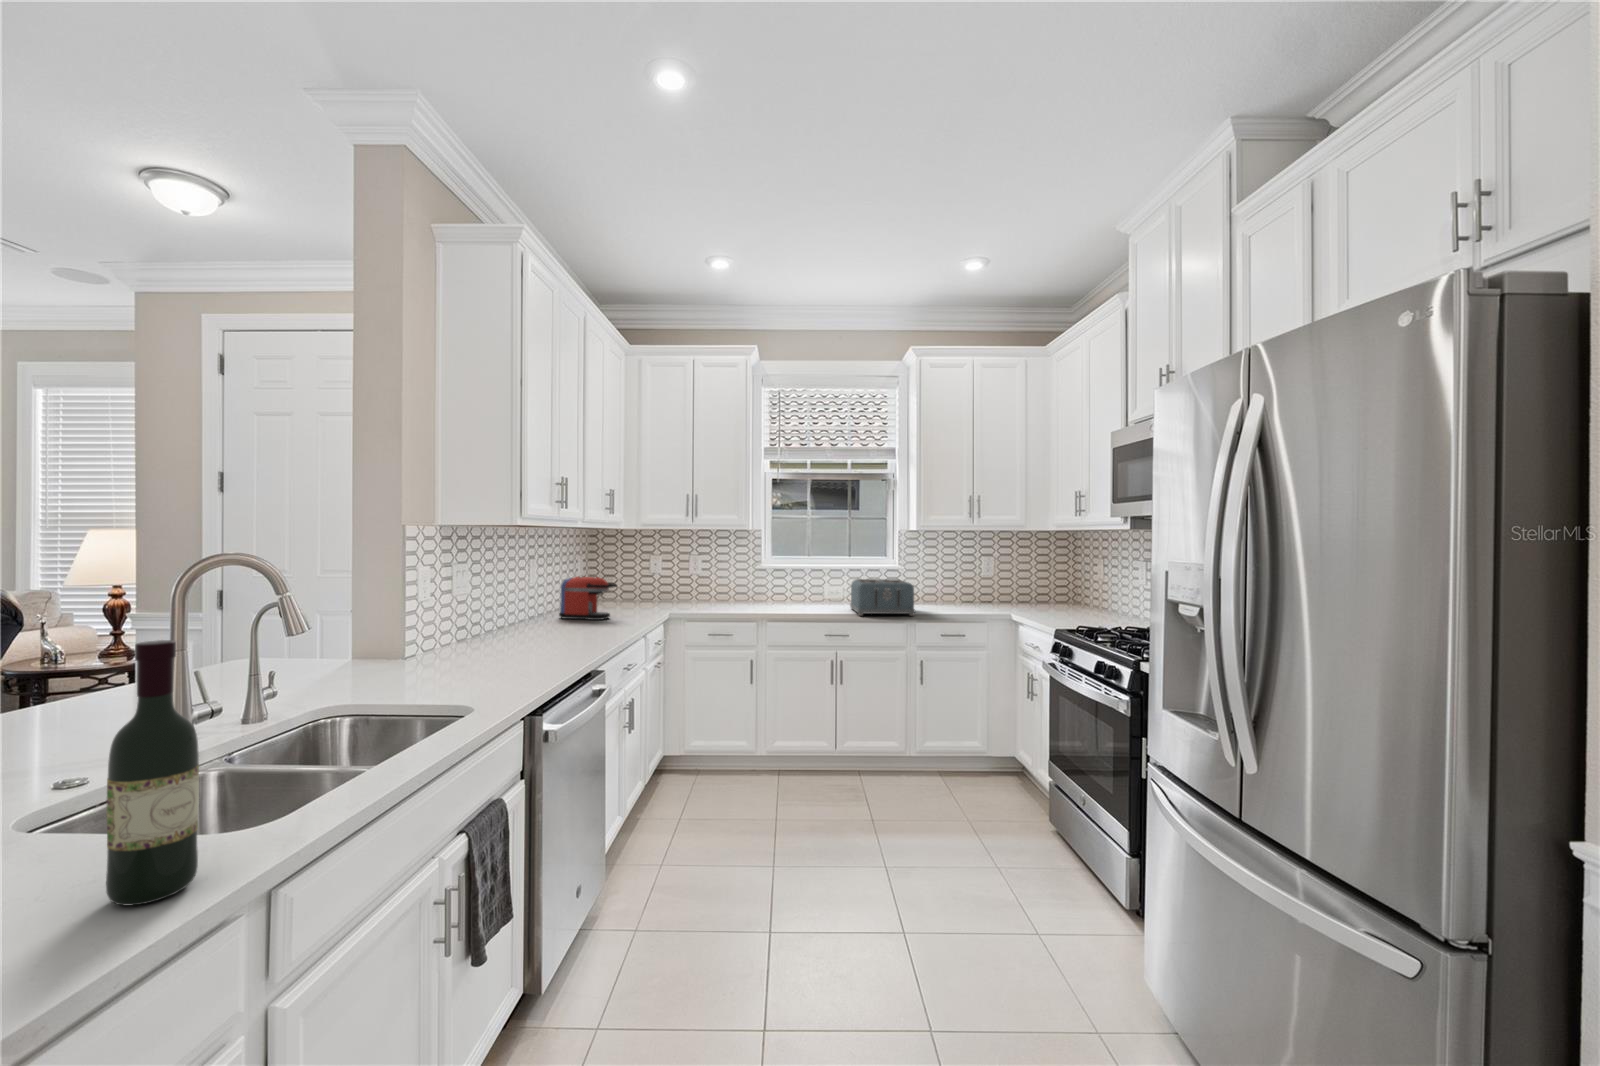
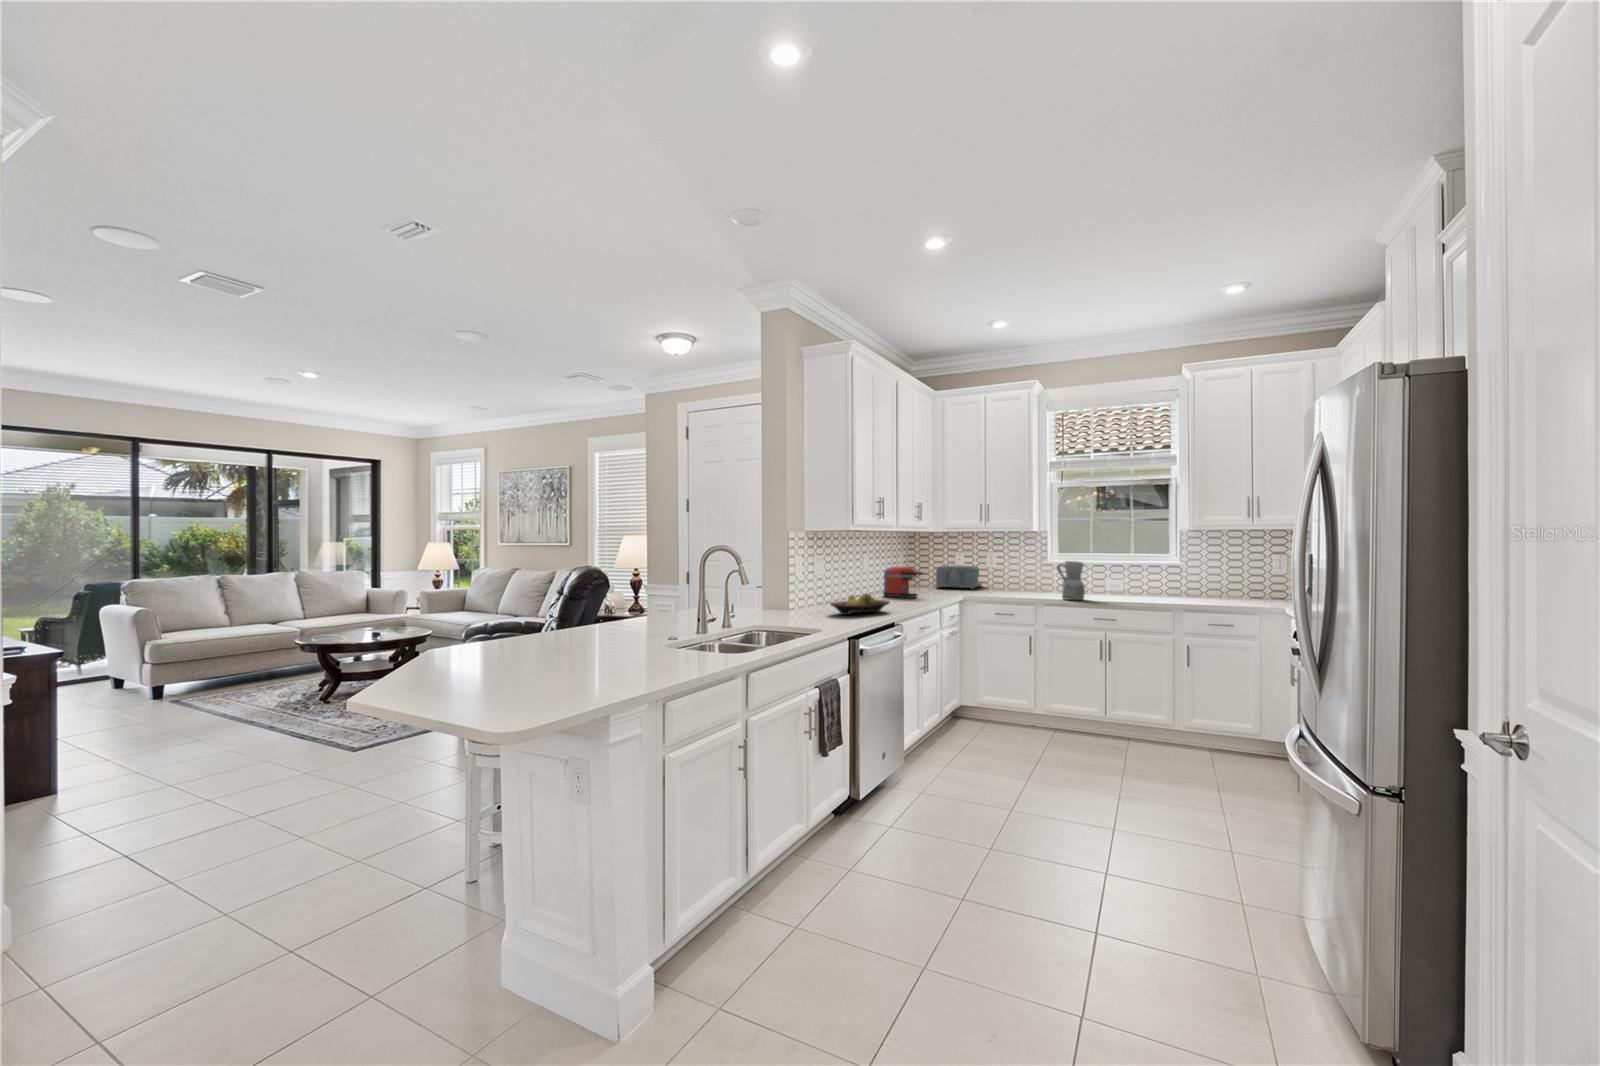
ceramic pitcher: none [784,566,815,614] -> present [1057,561,1085,600]
toaster: present [850,579,915,616] -> present [935,565,982,589]
fruit bowl: none [482,623,582,662] -> present [830,594,890,615]
wine bottle: present [106,640,199,905] -> none [706,574,729,661]

